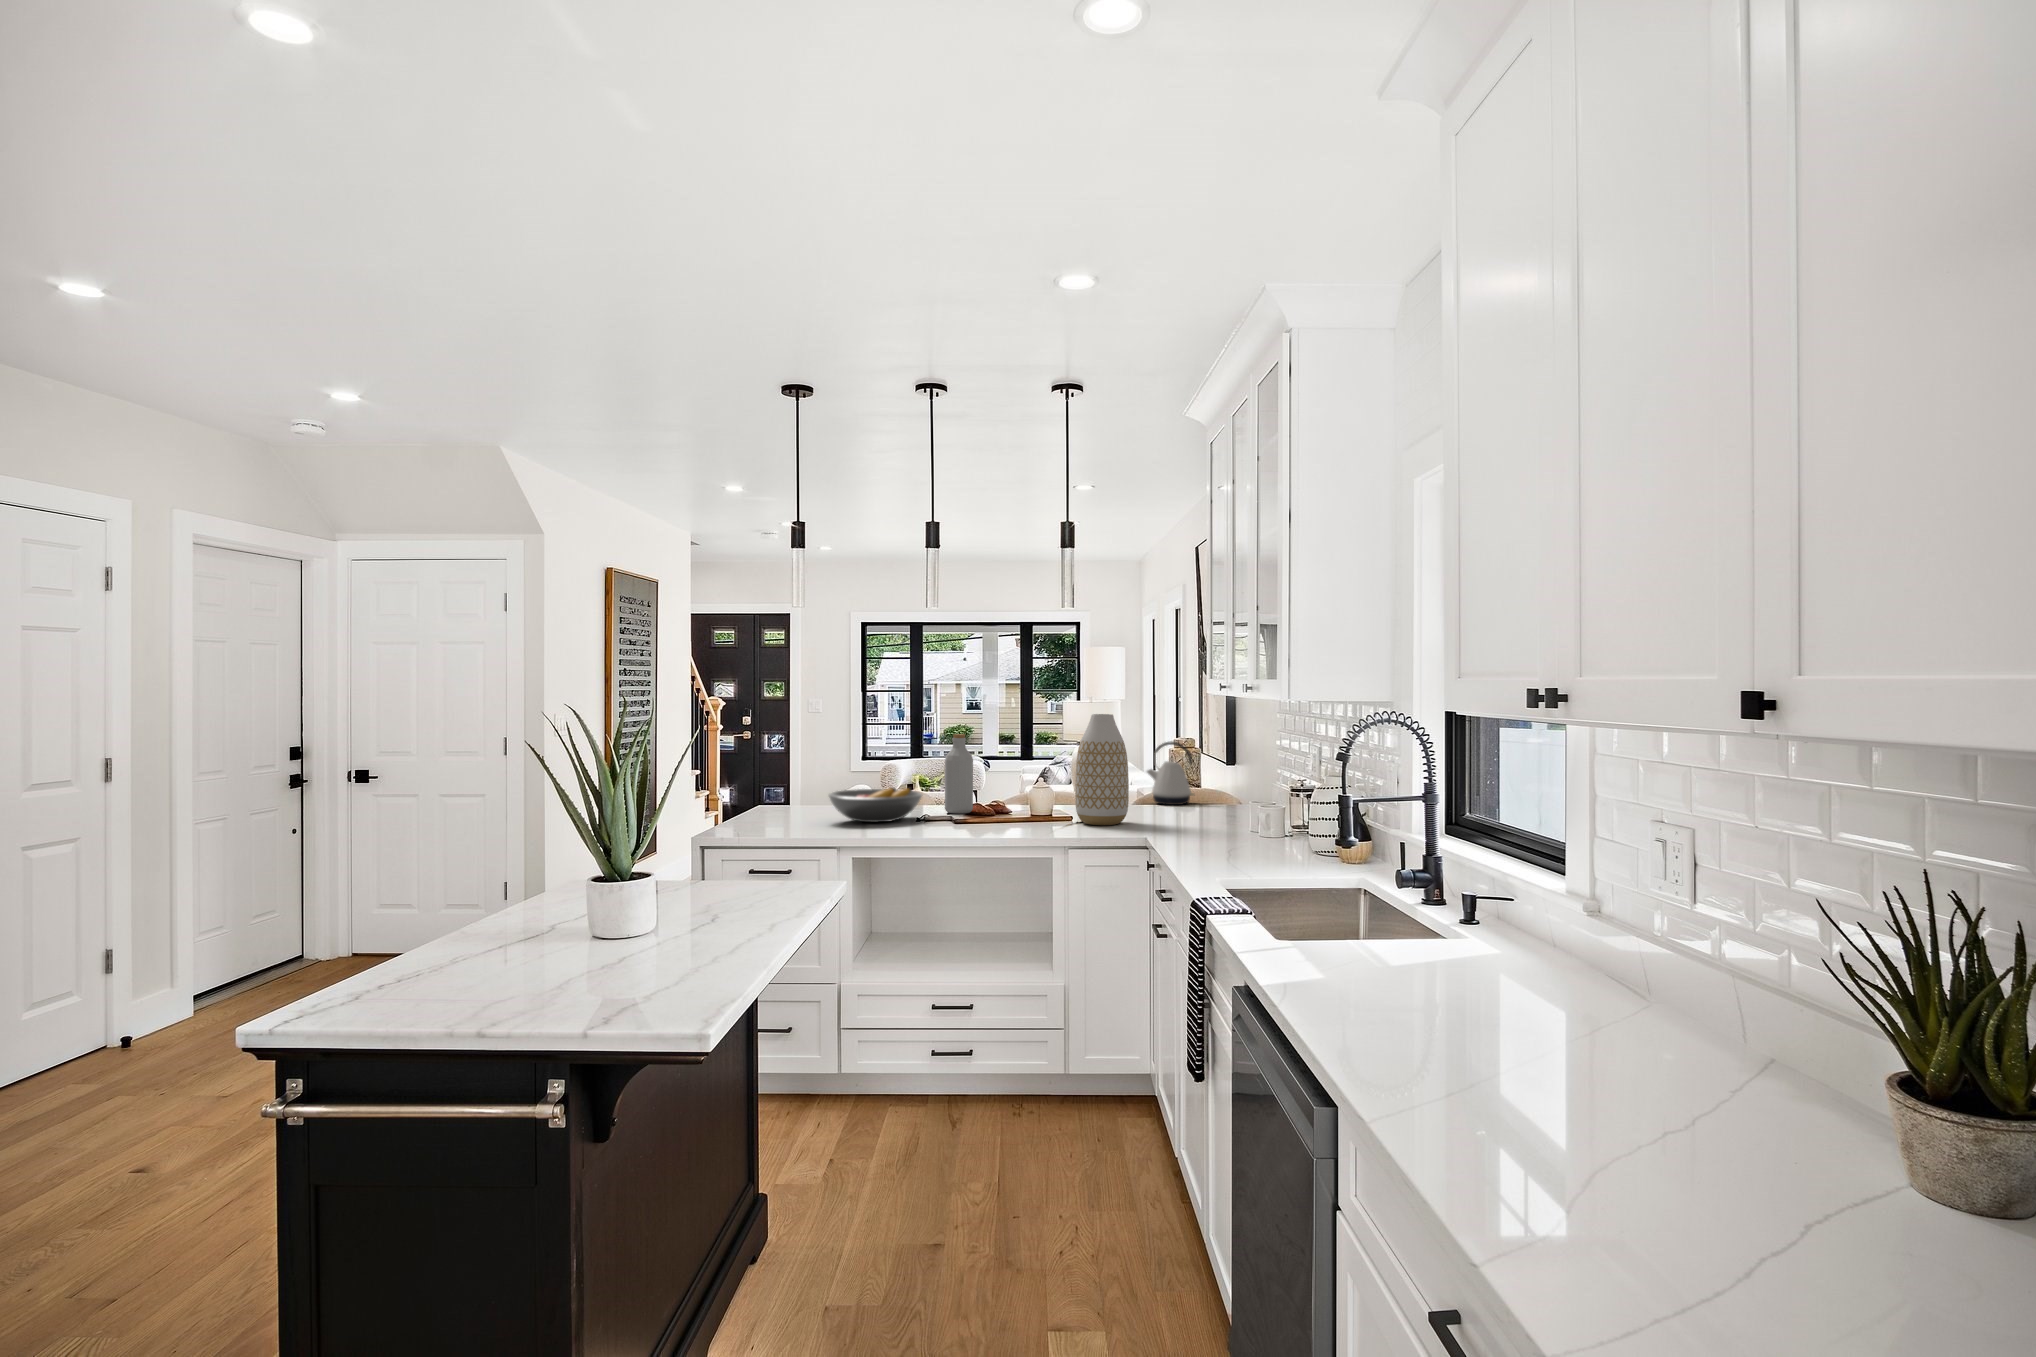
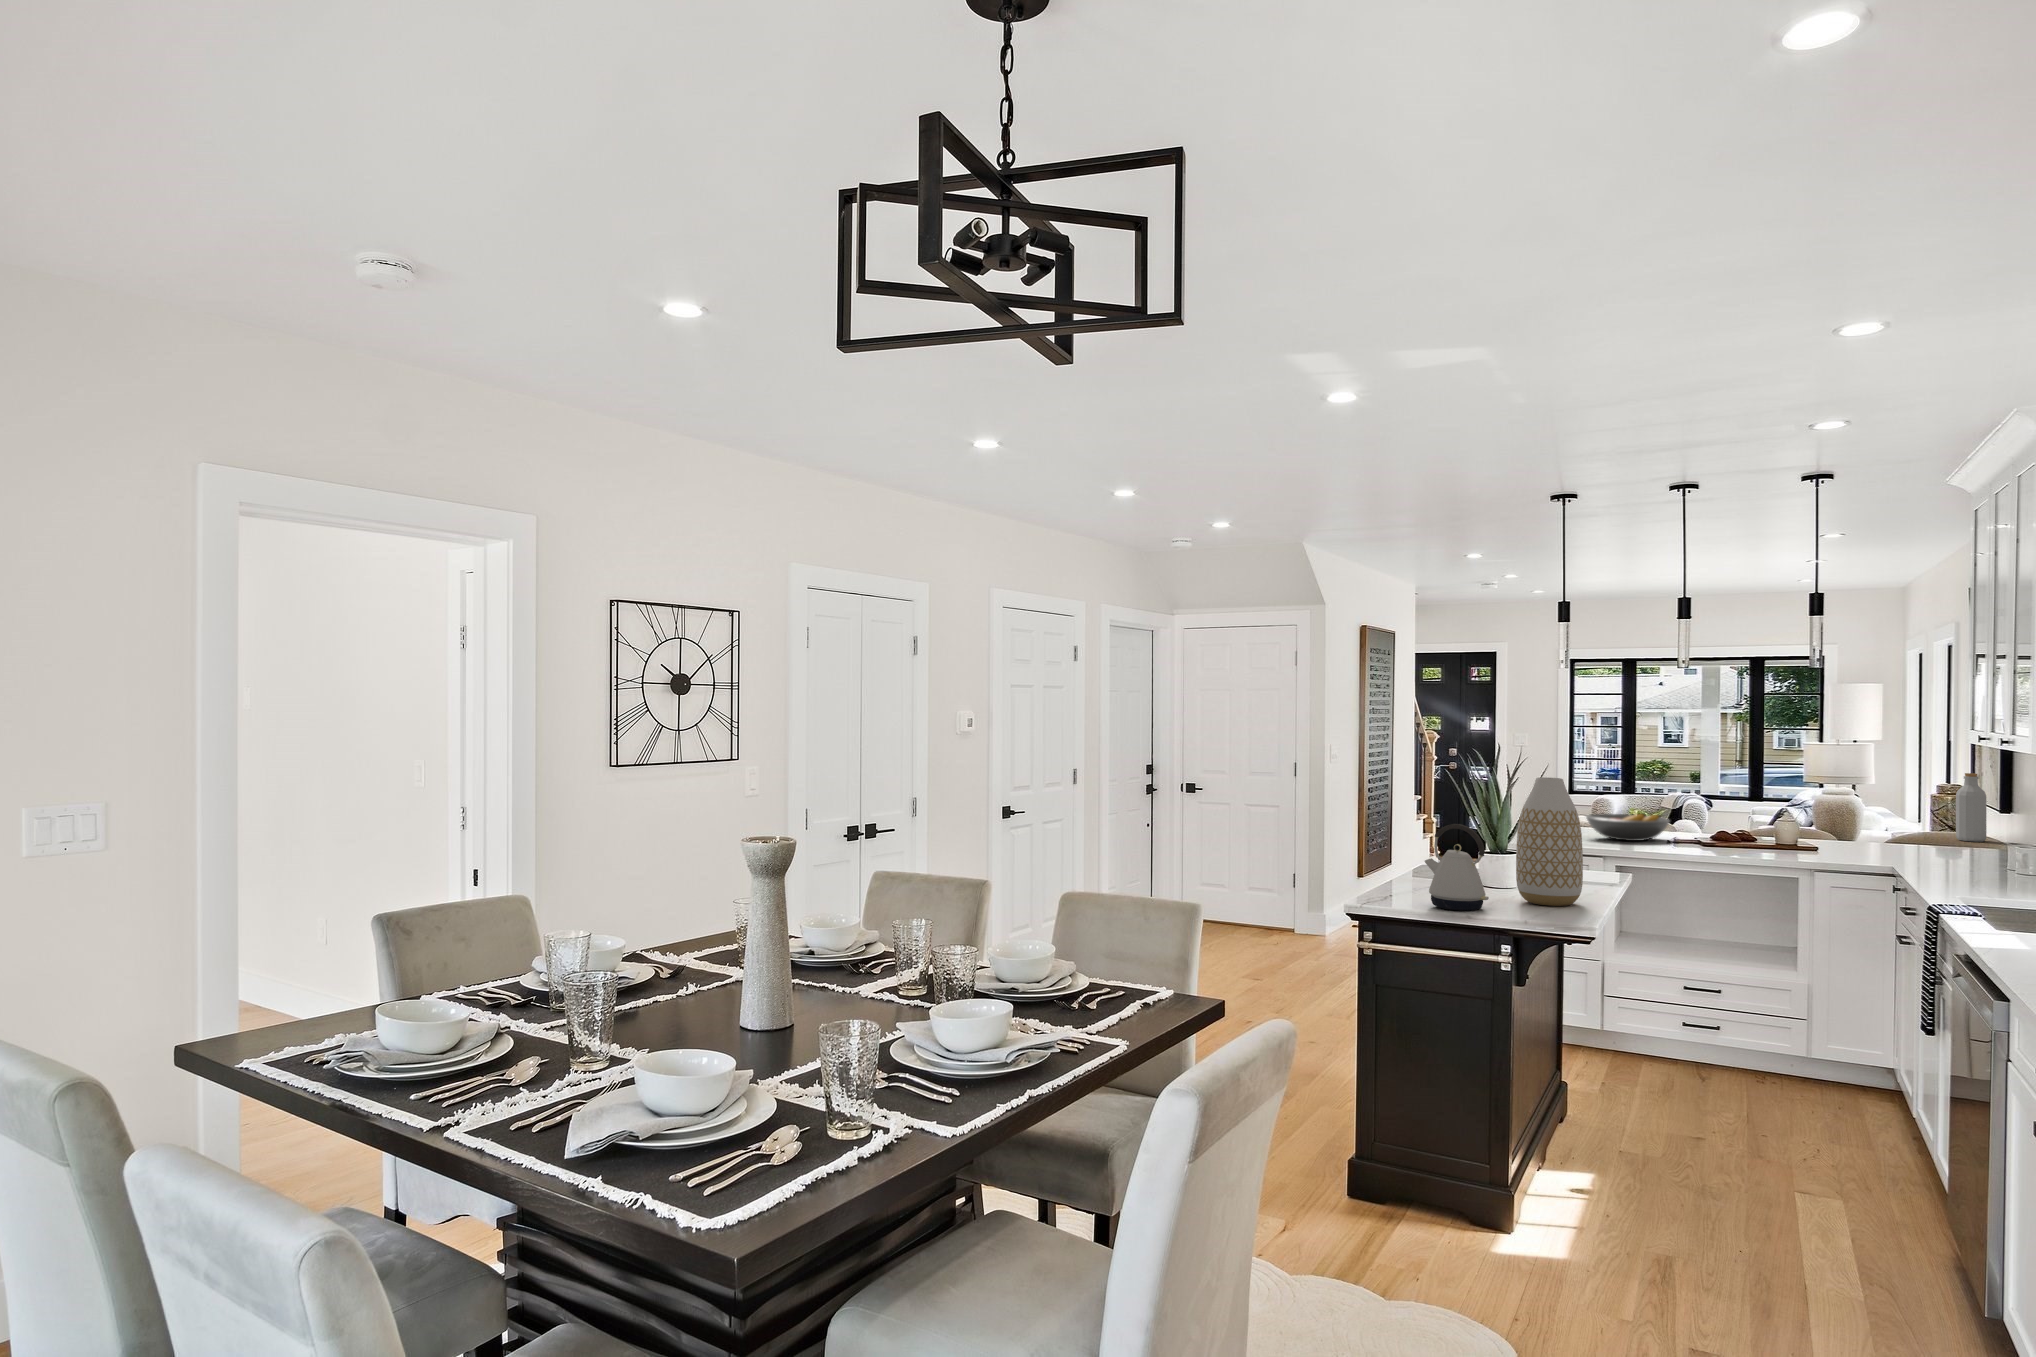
vase: present [1075,714,1129,825] -> present [1516,777,1583,906]
bottle: present [945,734,973,814] -> present [1956,773,1987,842]
kettle: present [1147,742,1194,805] -> present [1425,824,1489,911]

